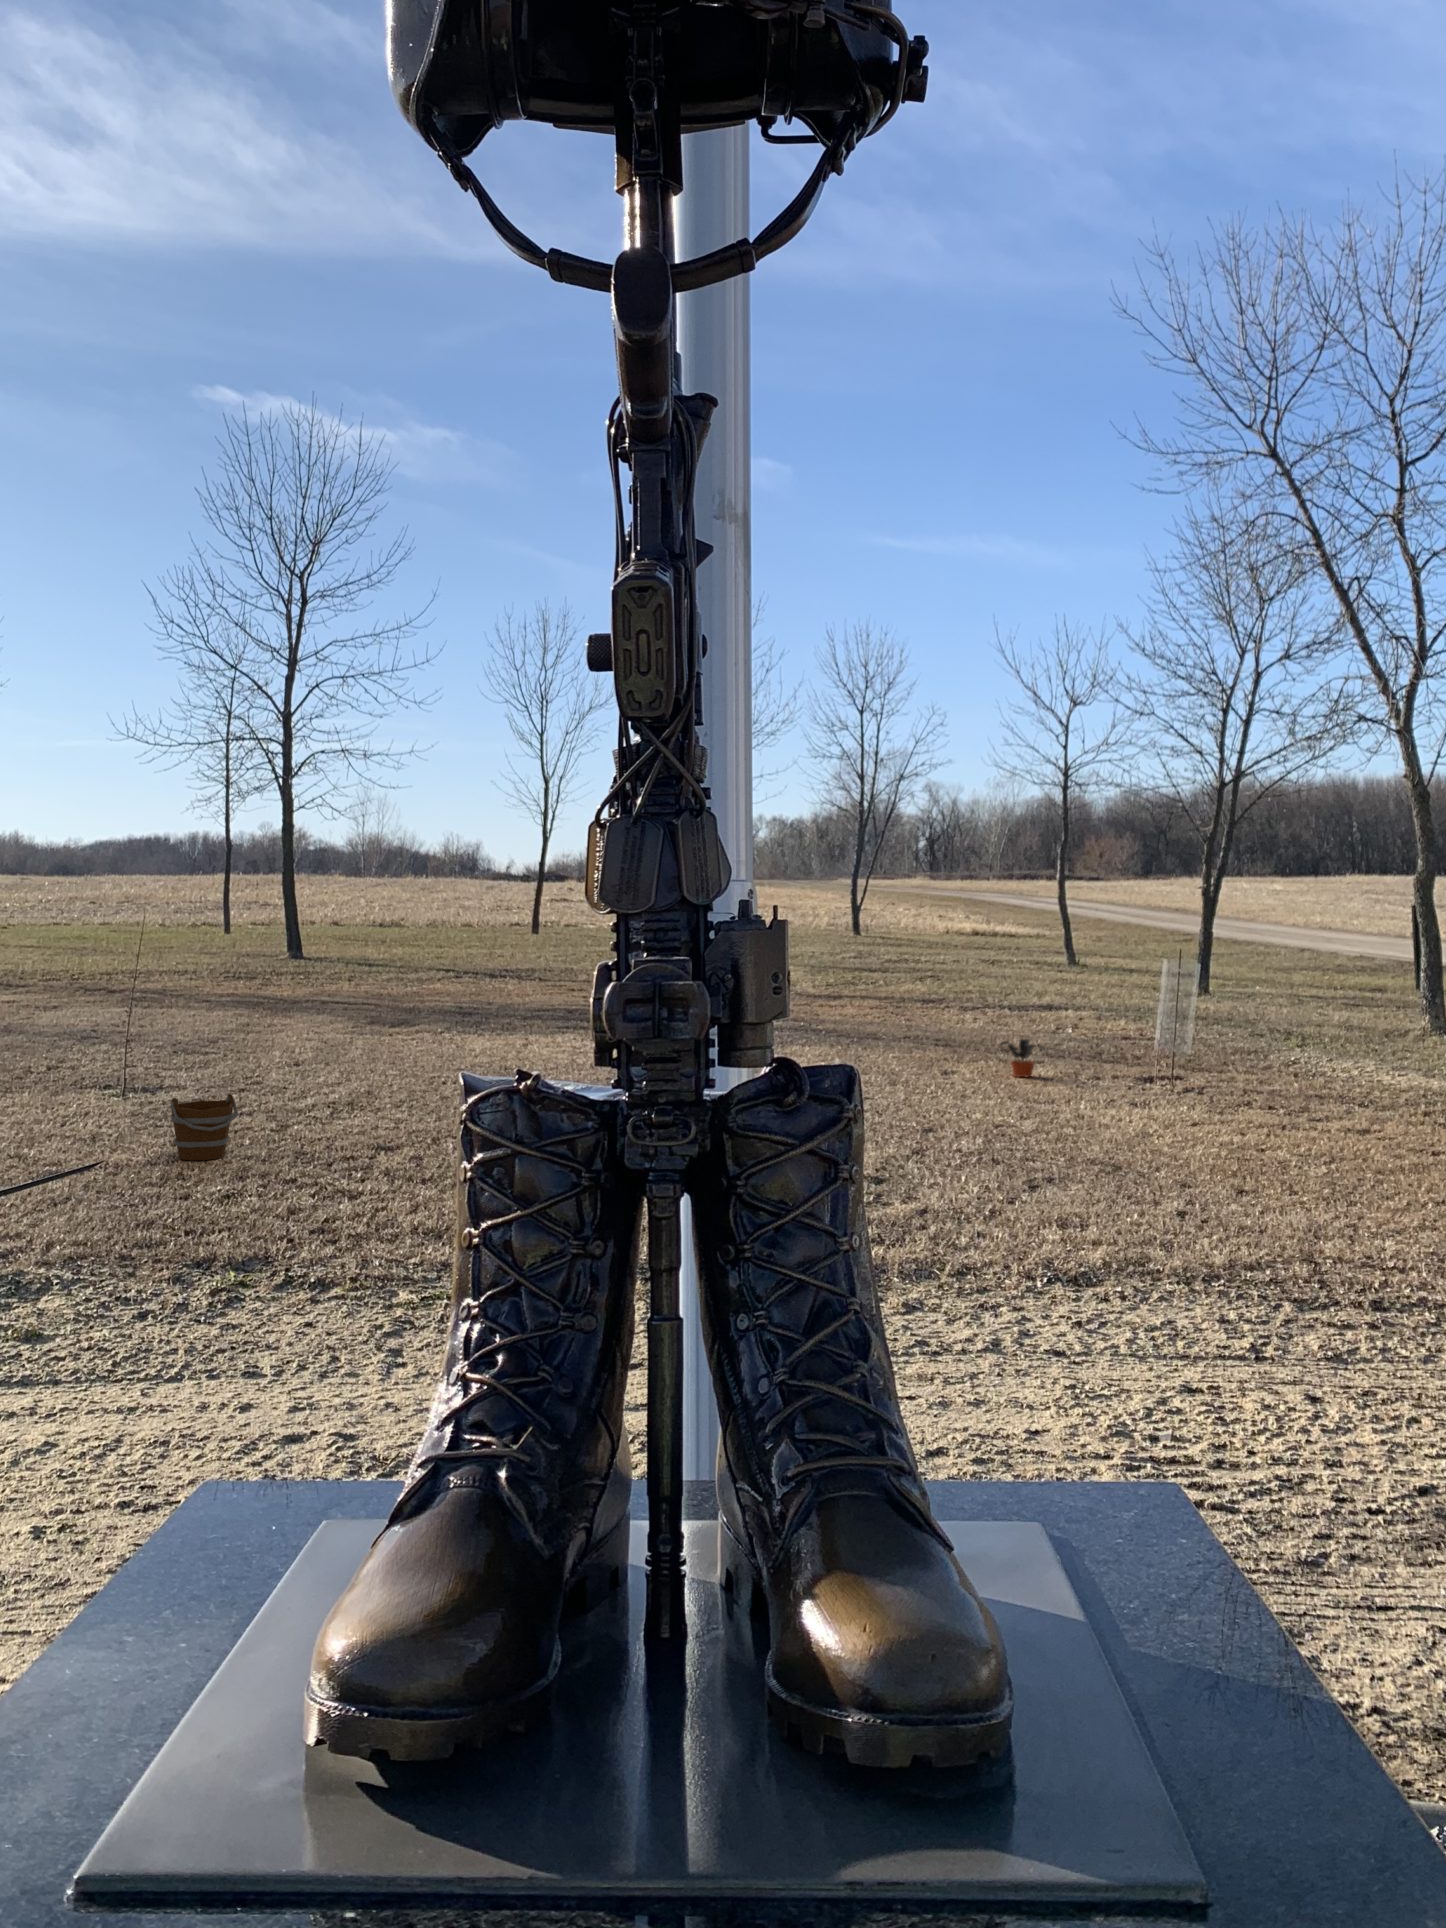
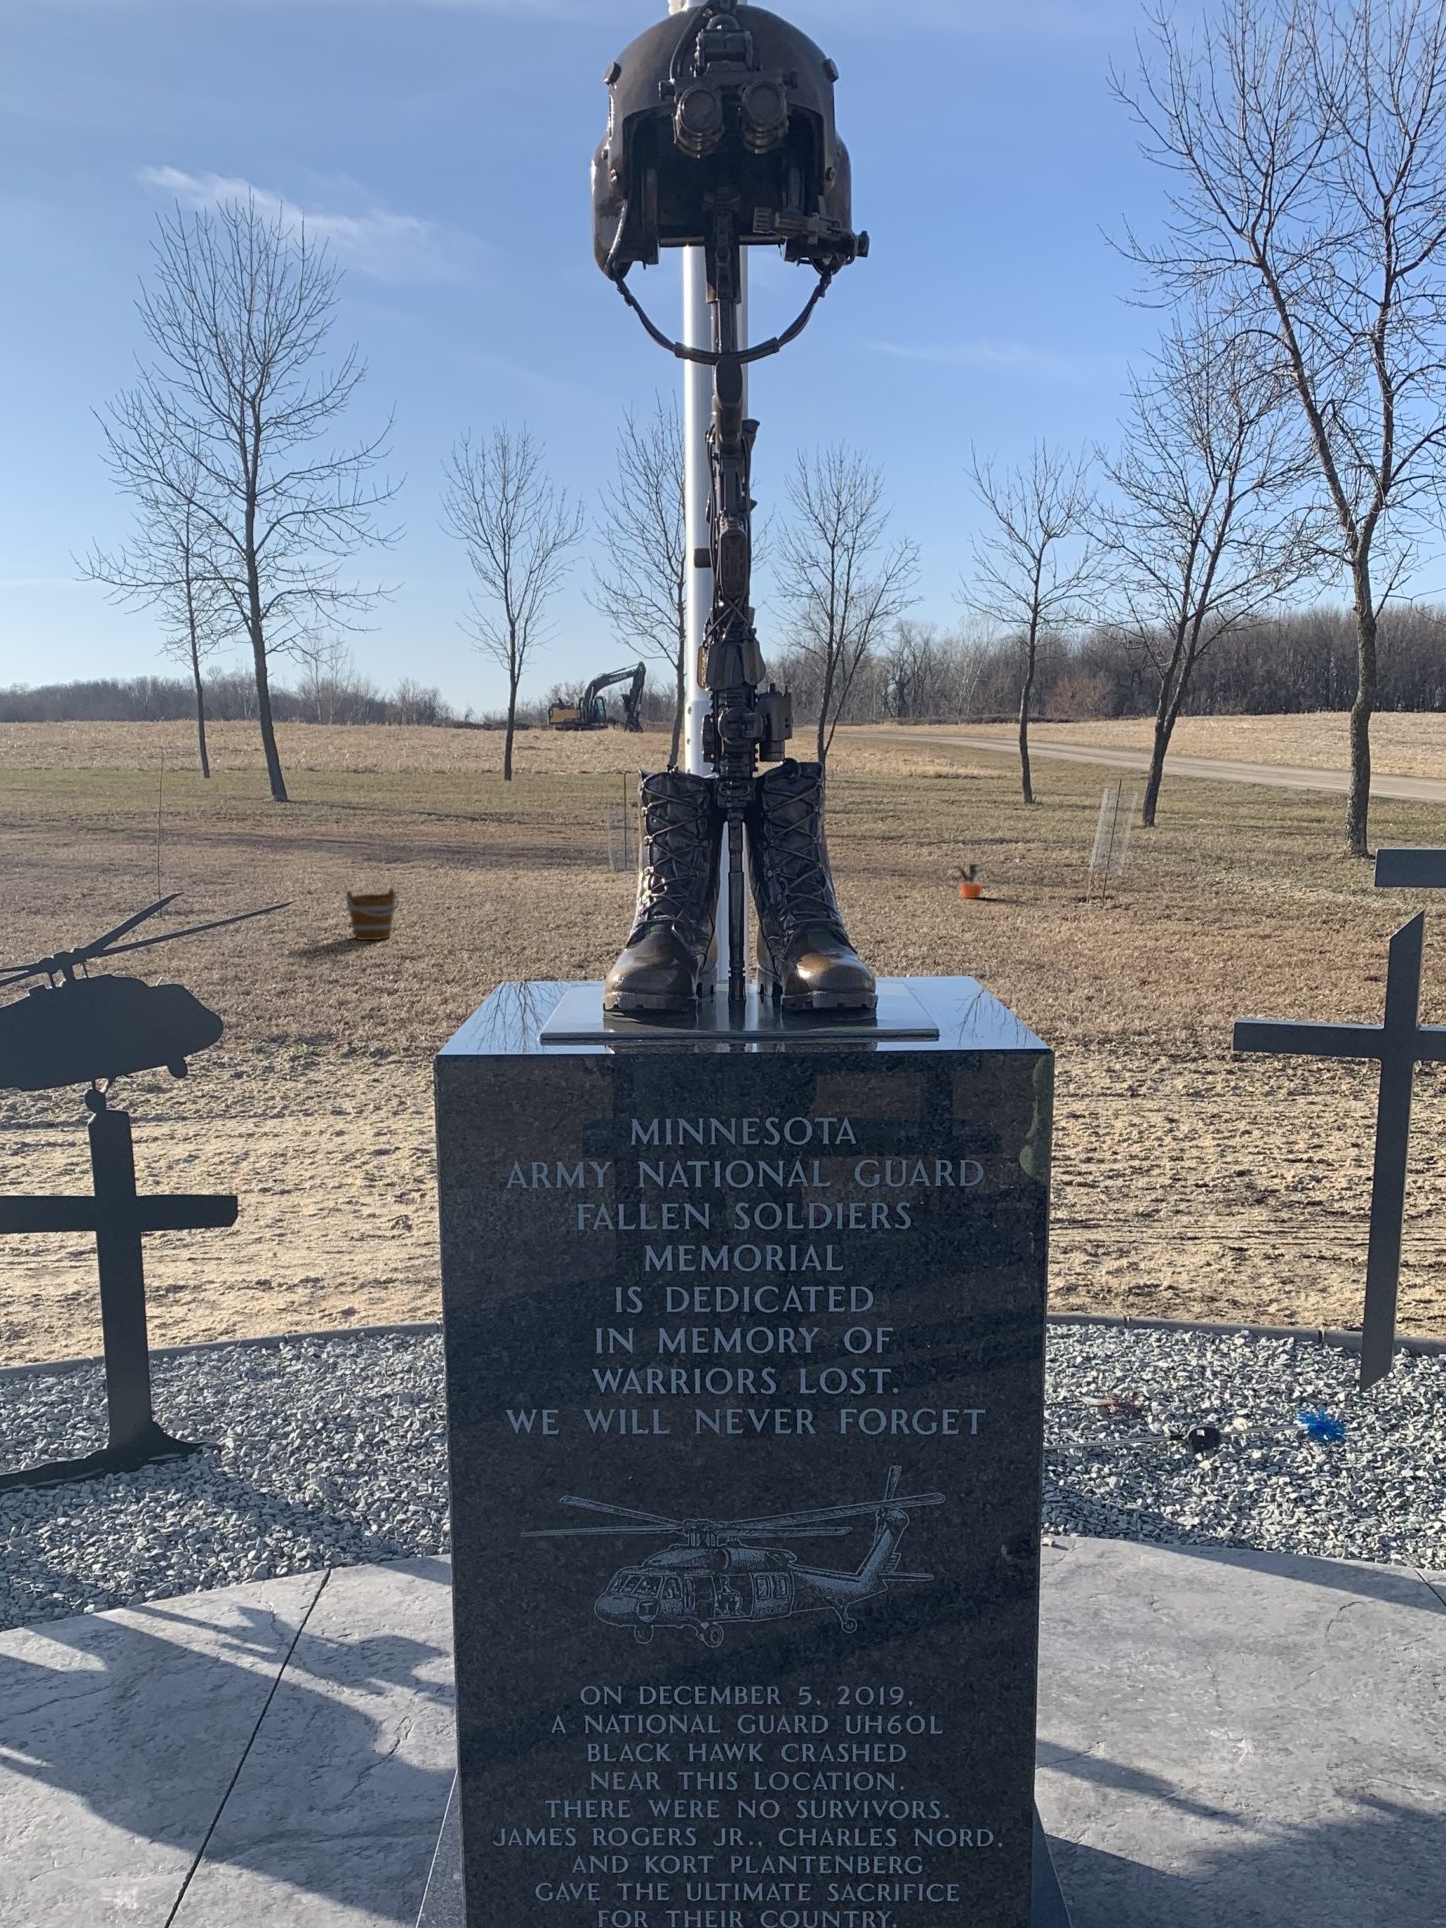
bucket: present [171,1094,238,1160] -> present [346,888,399,940]

